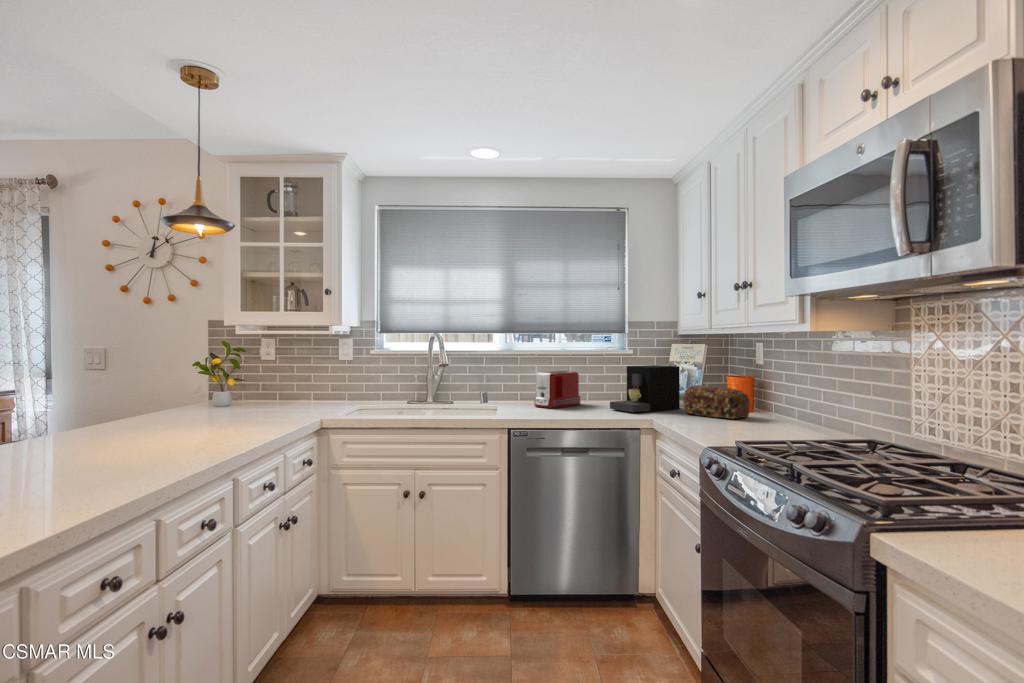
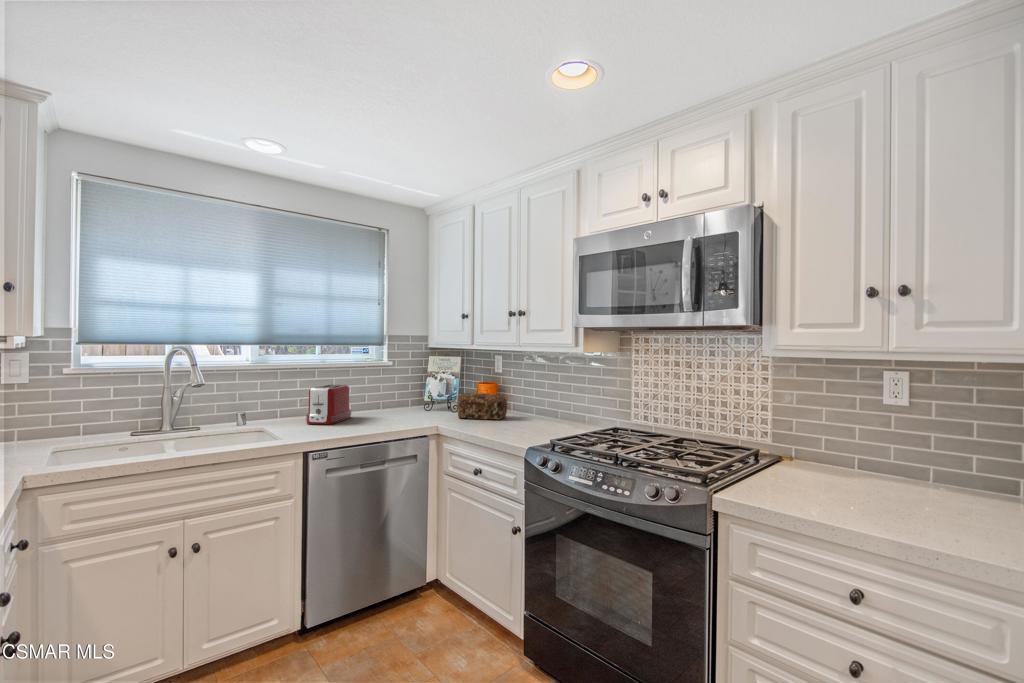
coffee maker: present [610,365,680,412] -> none [389,376,445,421]

